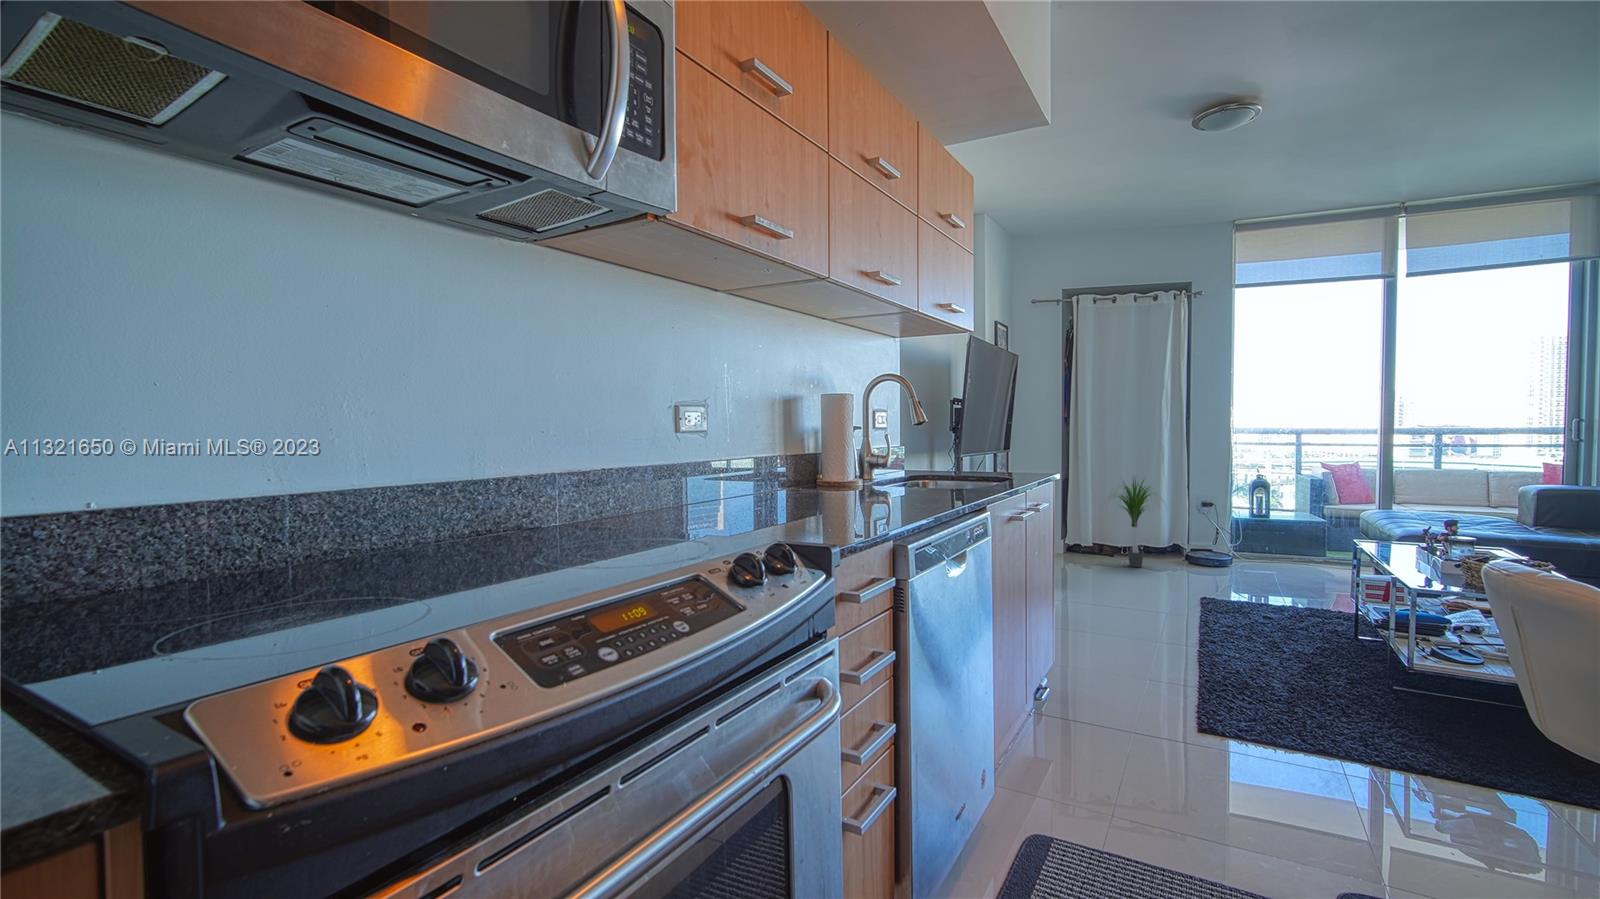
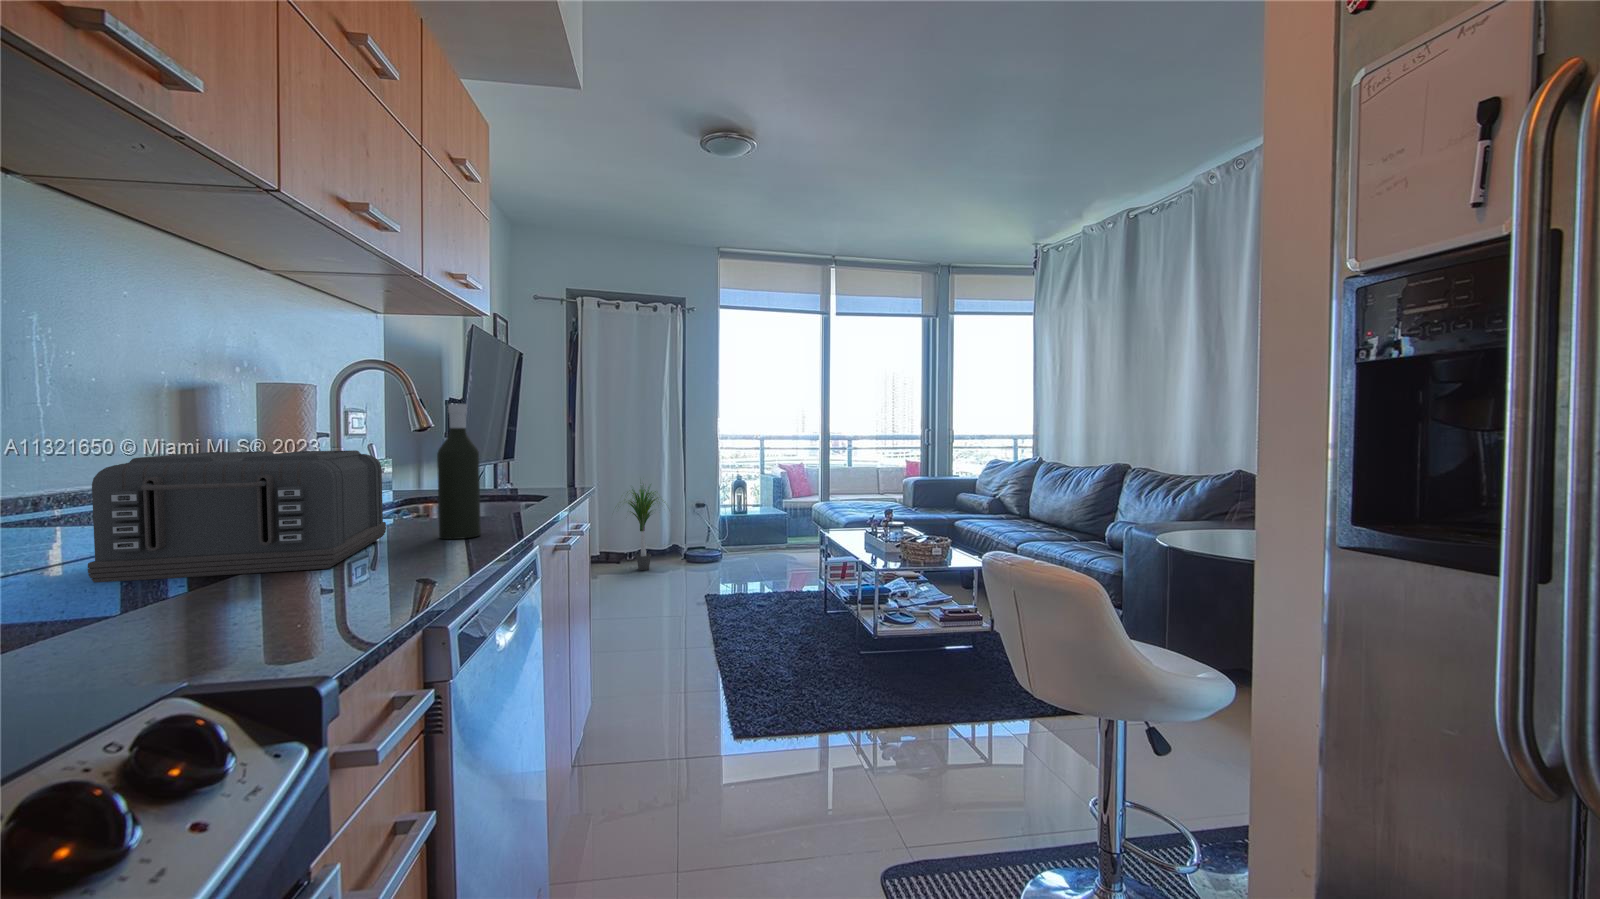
bottle: none [920,403,948,499] -> present [437,404,481,539]
toaster: none [755,437,890,507] -> present [88,450,386,582]

